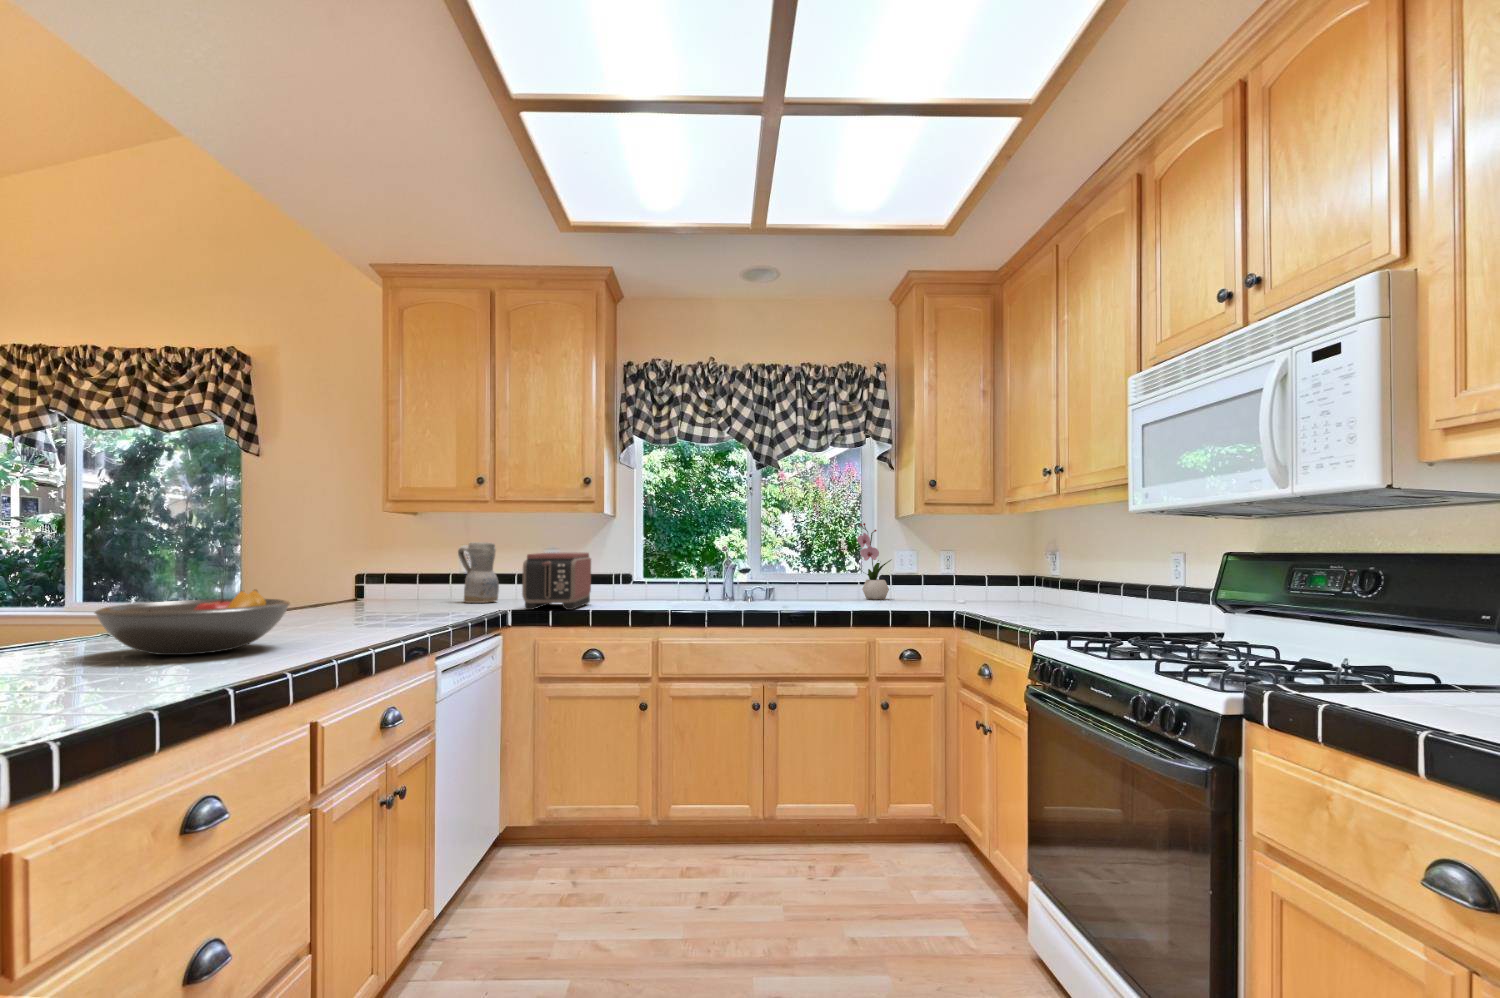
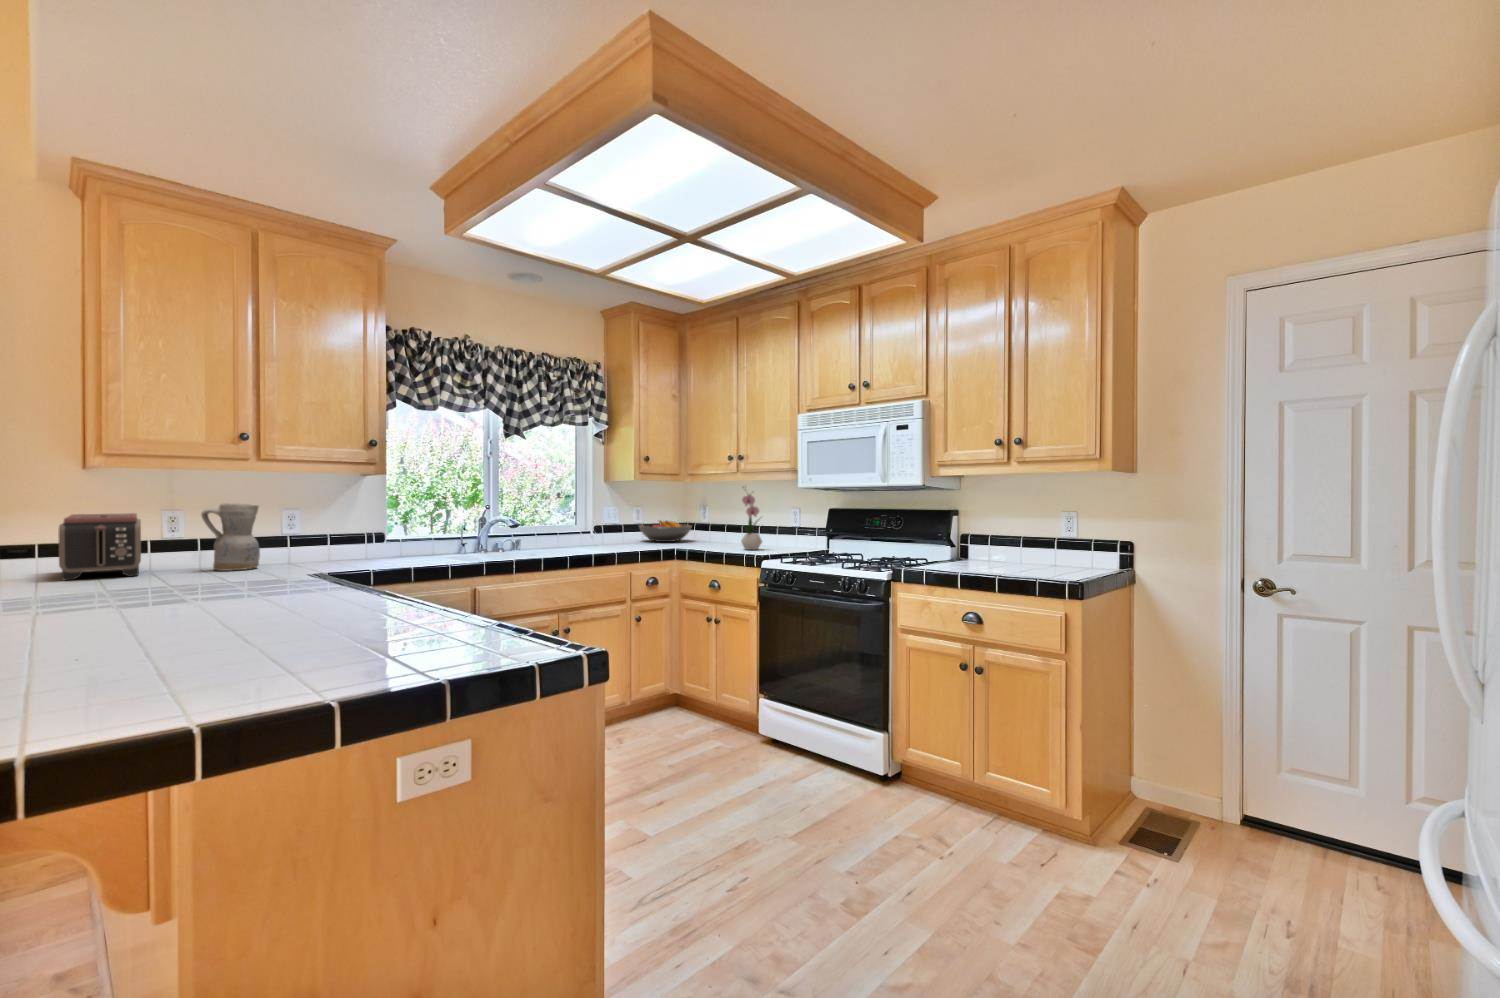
flower arrangement: present [857,523,891,599] -> present [741,494,762,550]
toaster: present [522,553,591,610] -> present [59,513,141,580]
fruit bowl: present [95,590,290,655] -> present [639,521,692,542]

